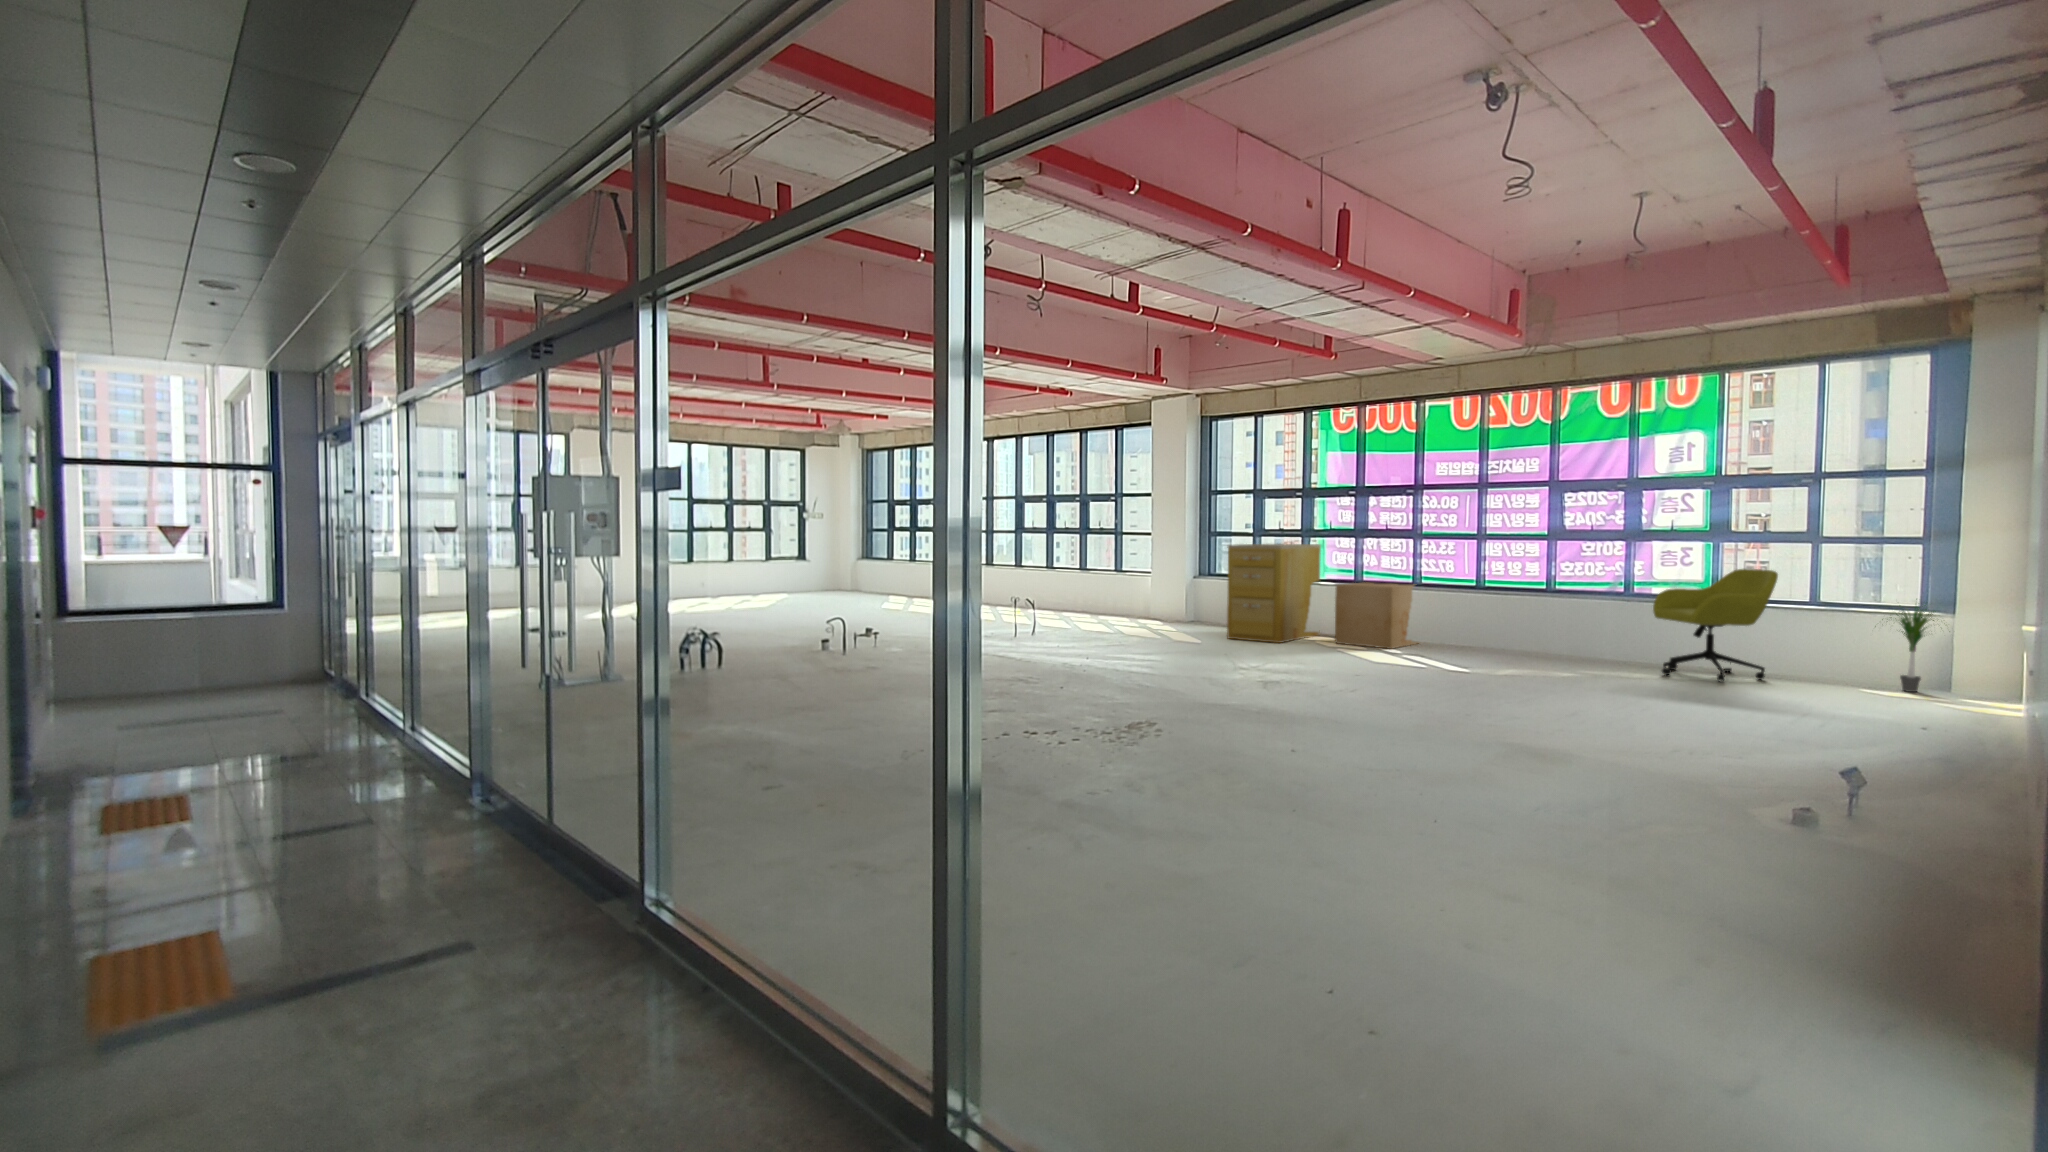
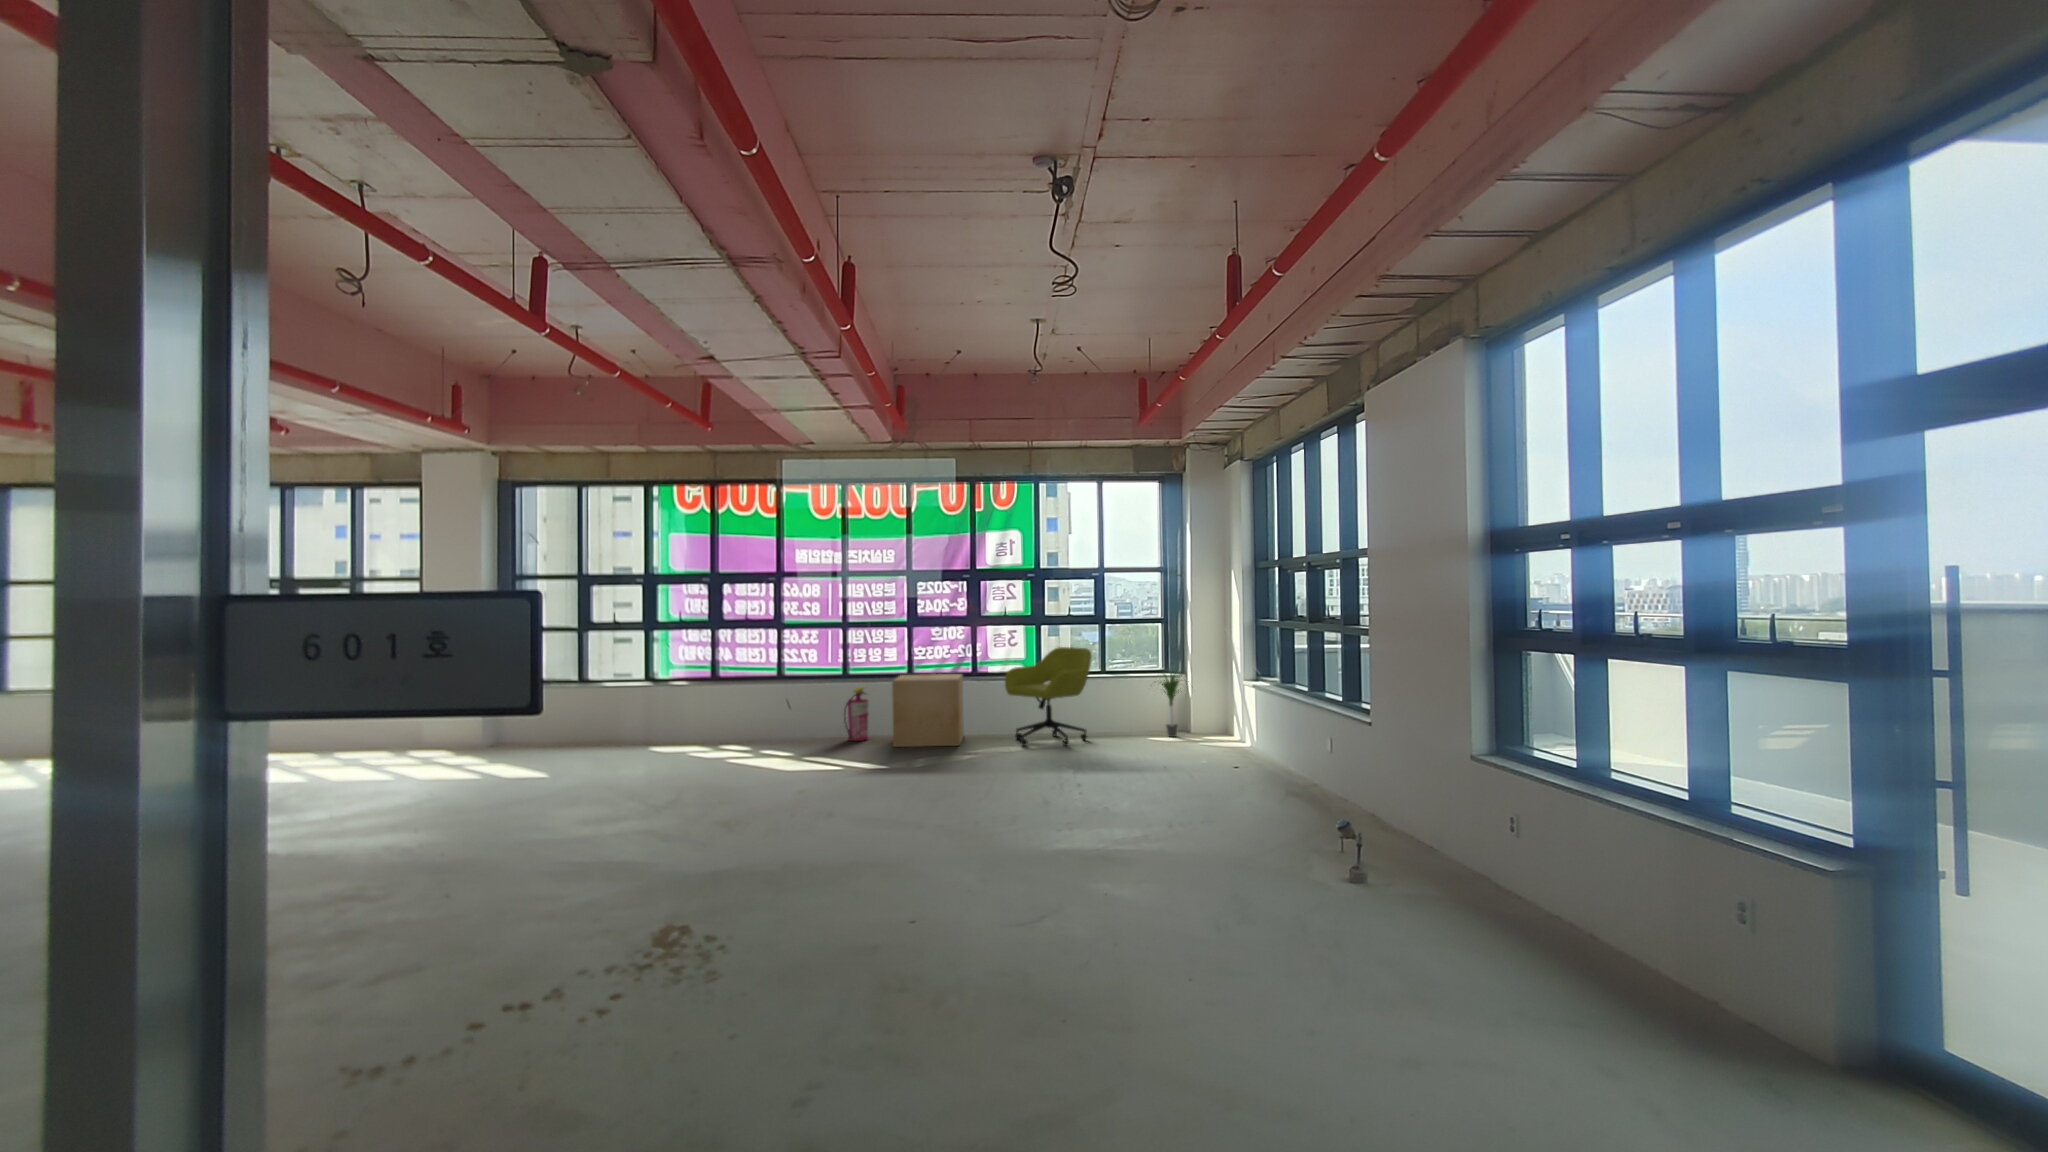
filing cabinet: present [1227,544,1321,643] -> none [565,638,671,762]
cardboard box: present [1335,582,1418,649] -> present [892,674,964,747]
fire extinguisher: none [1471,598,1504,652] -> present [845,686,869,741]

